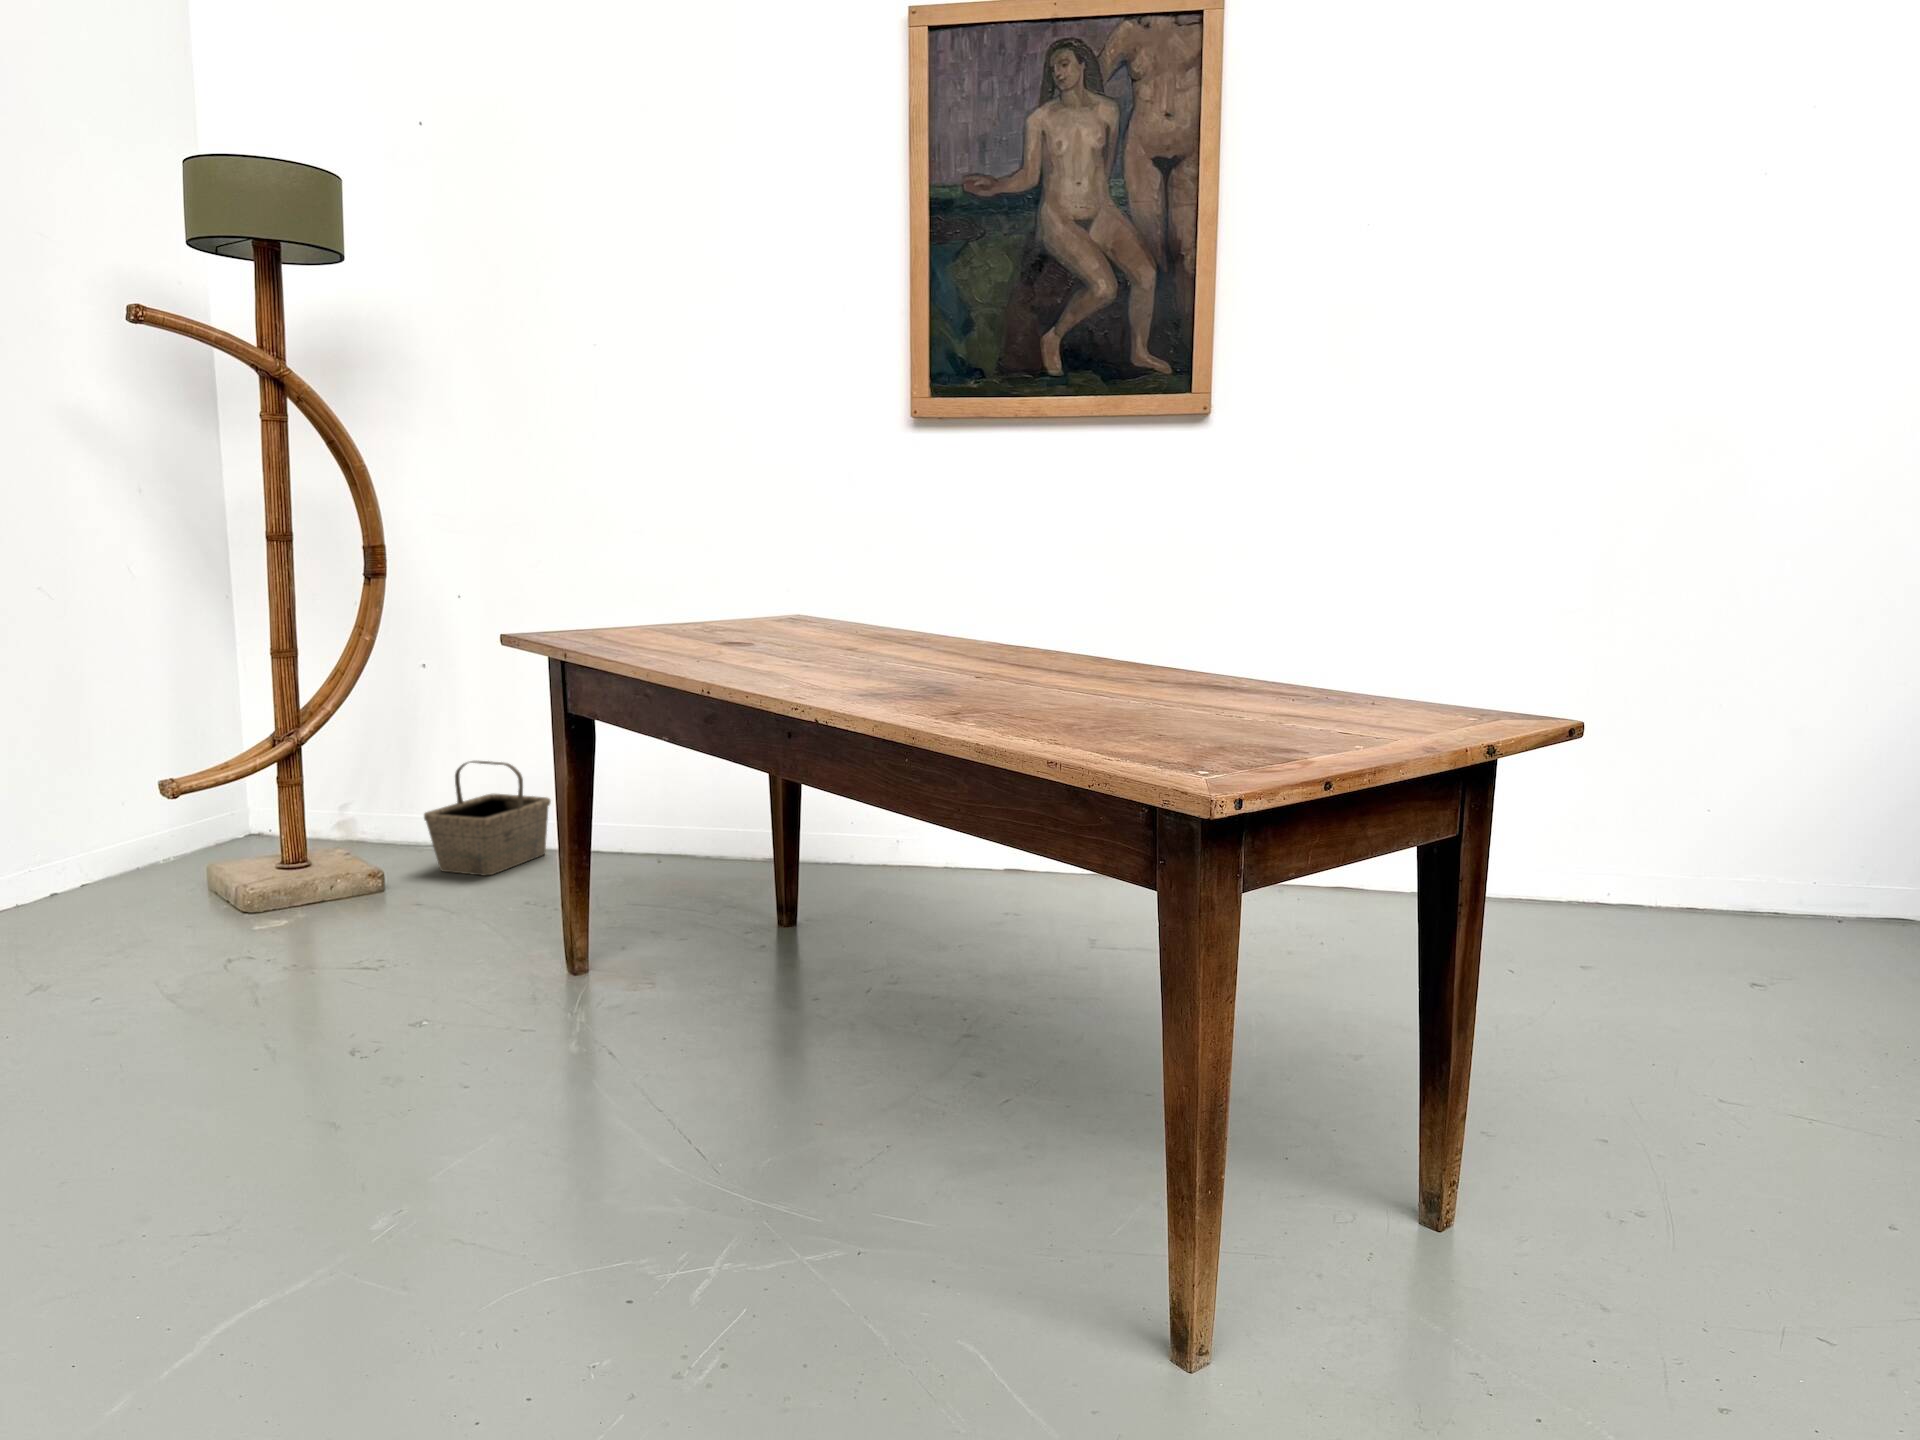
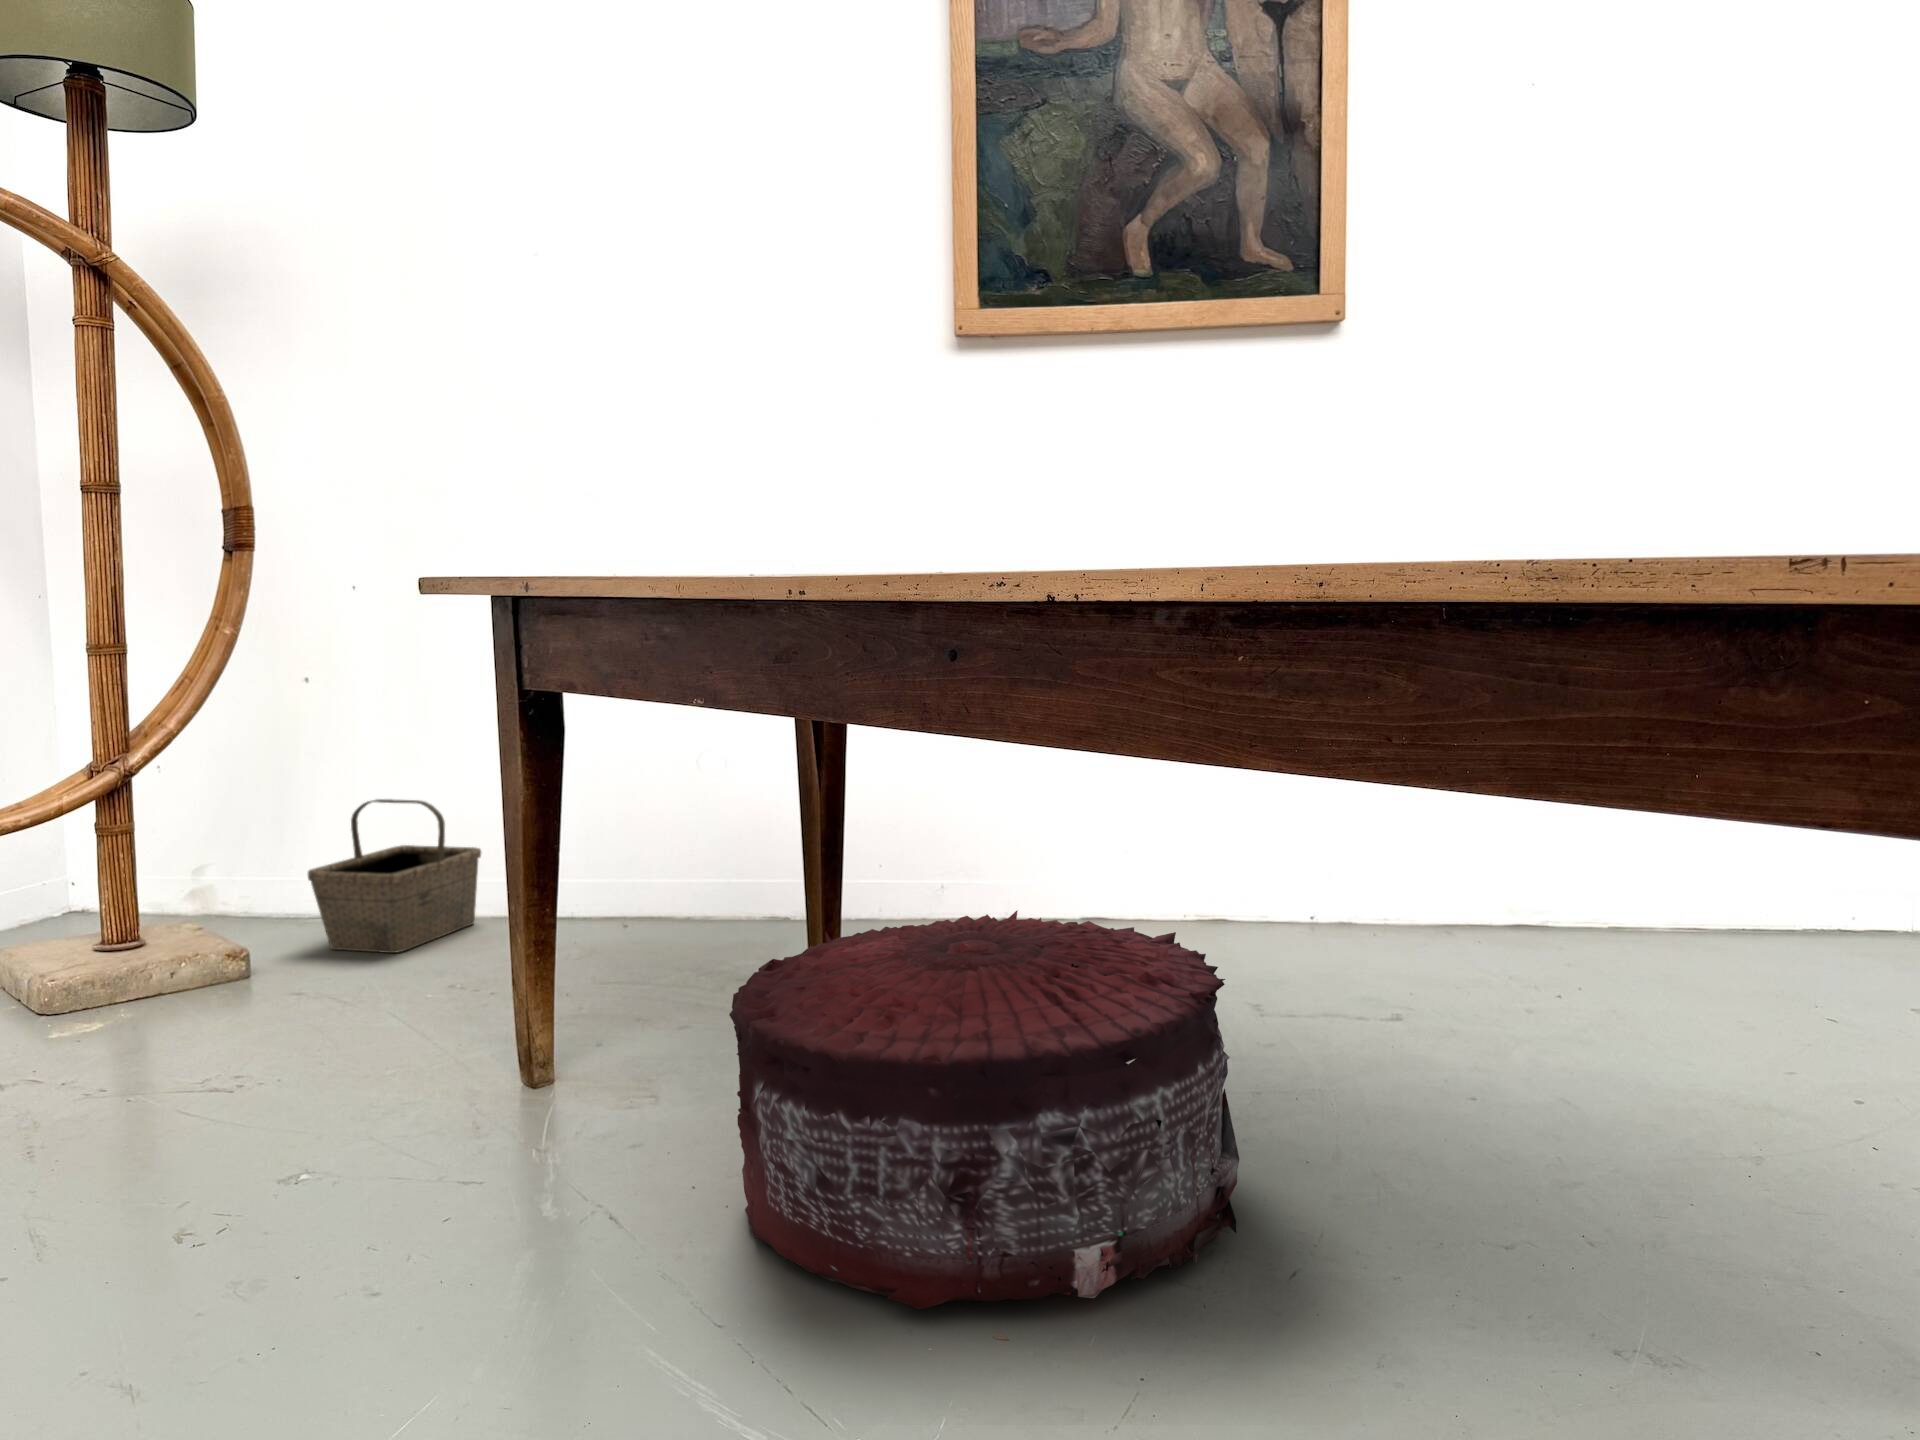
pouf: none [686,869,999,1107] -> present [729,911,1239,1309]

